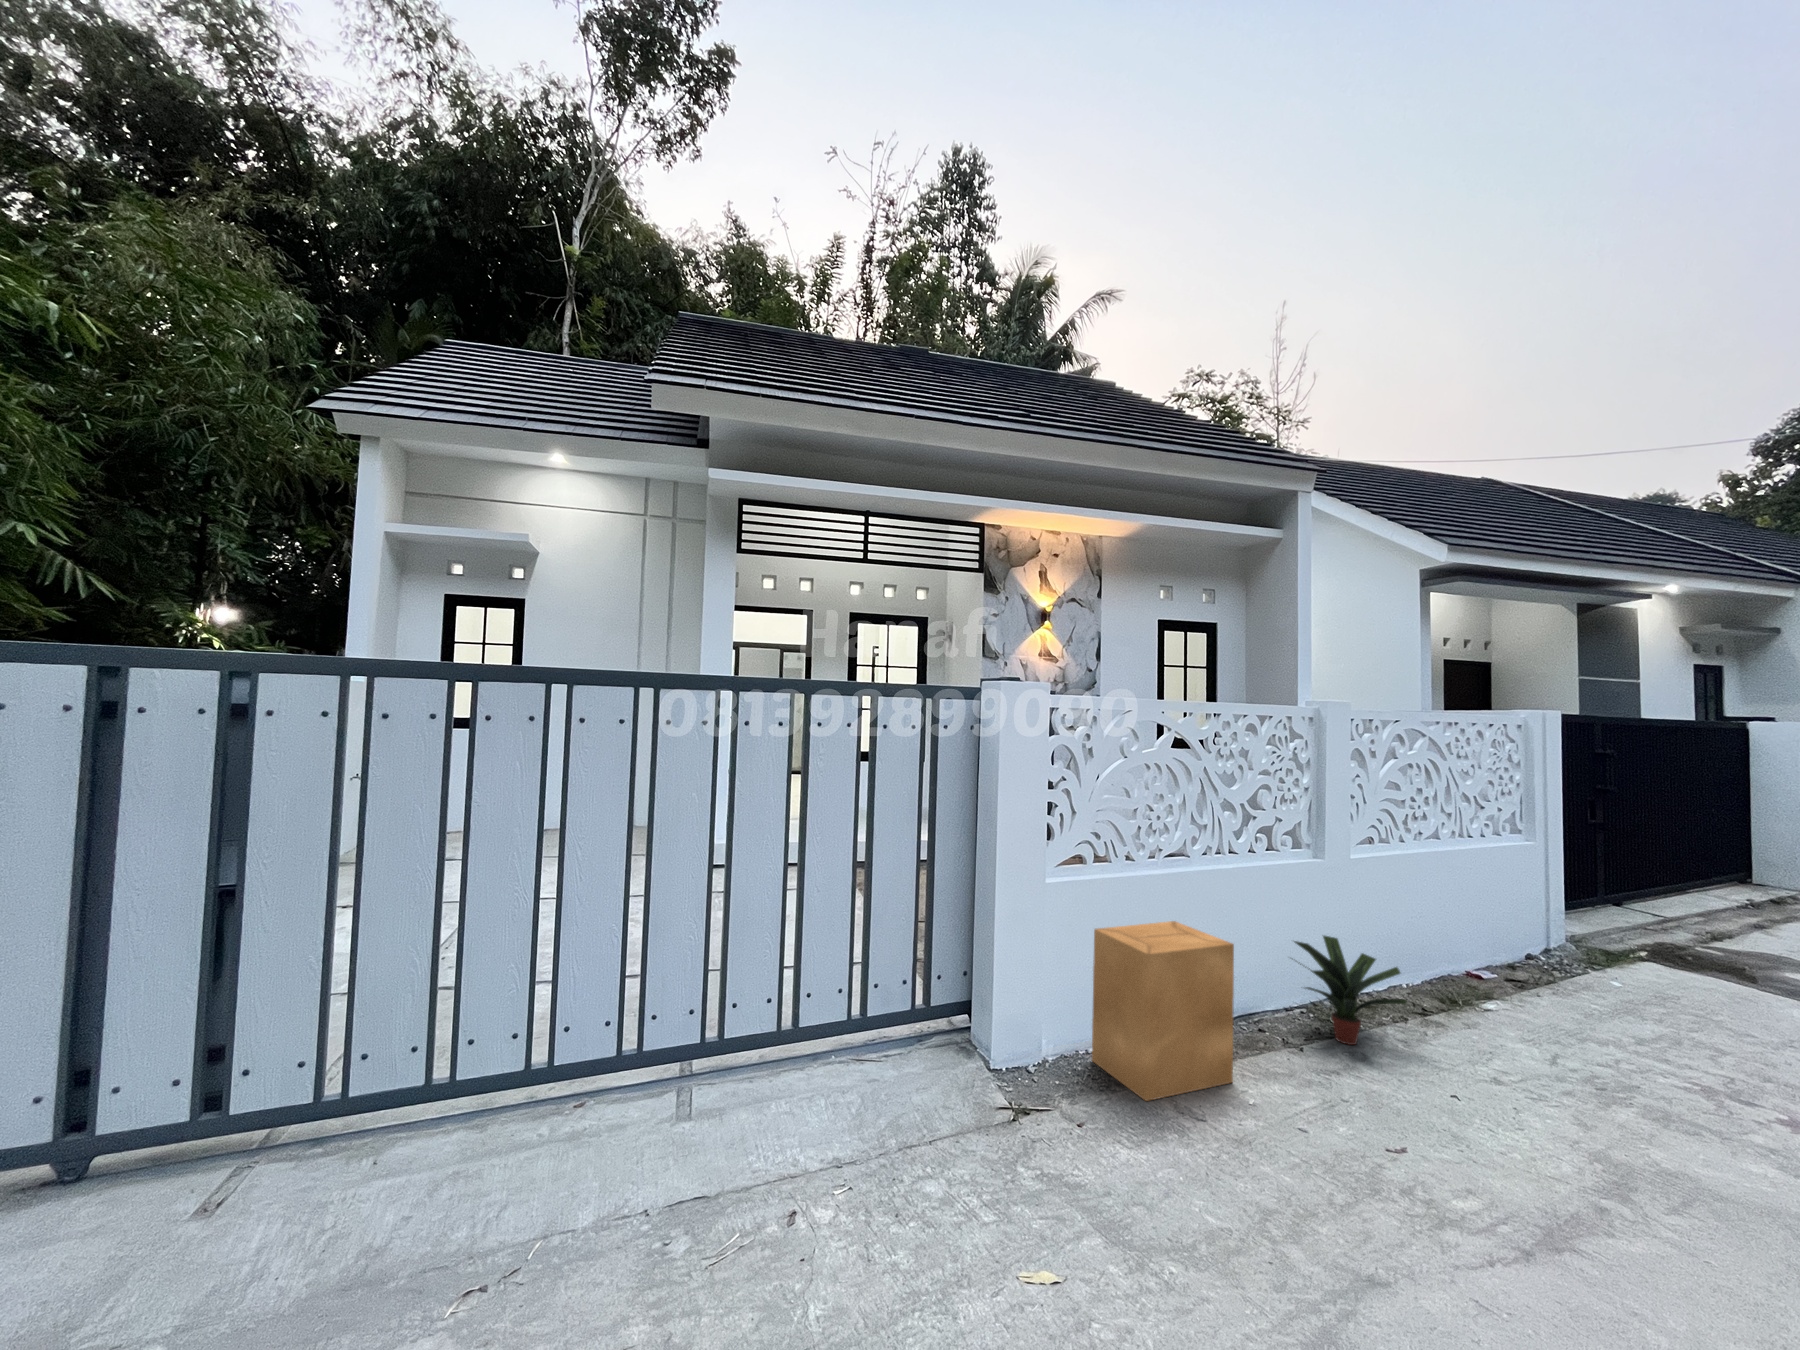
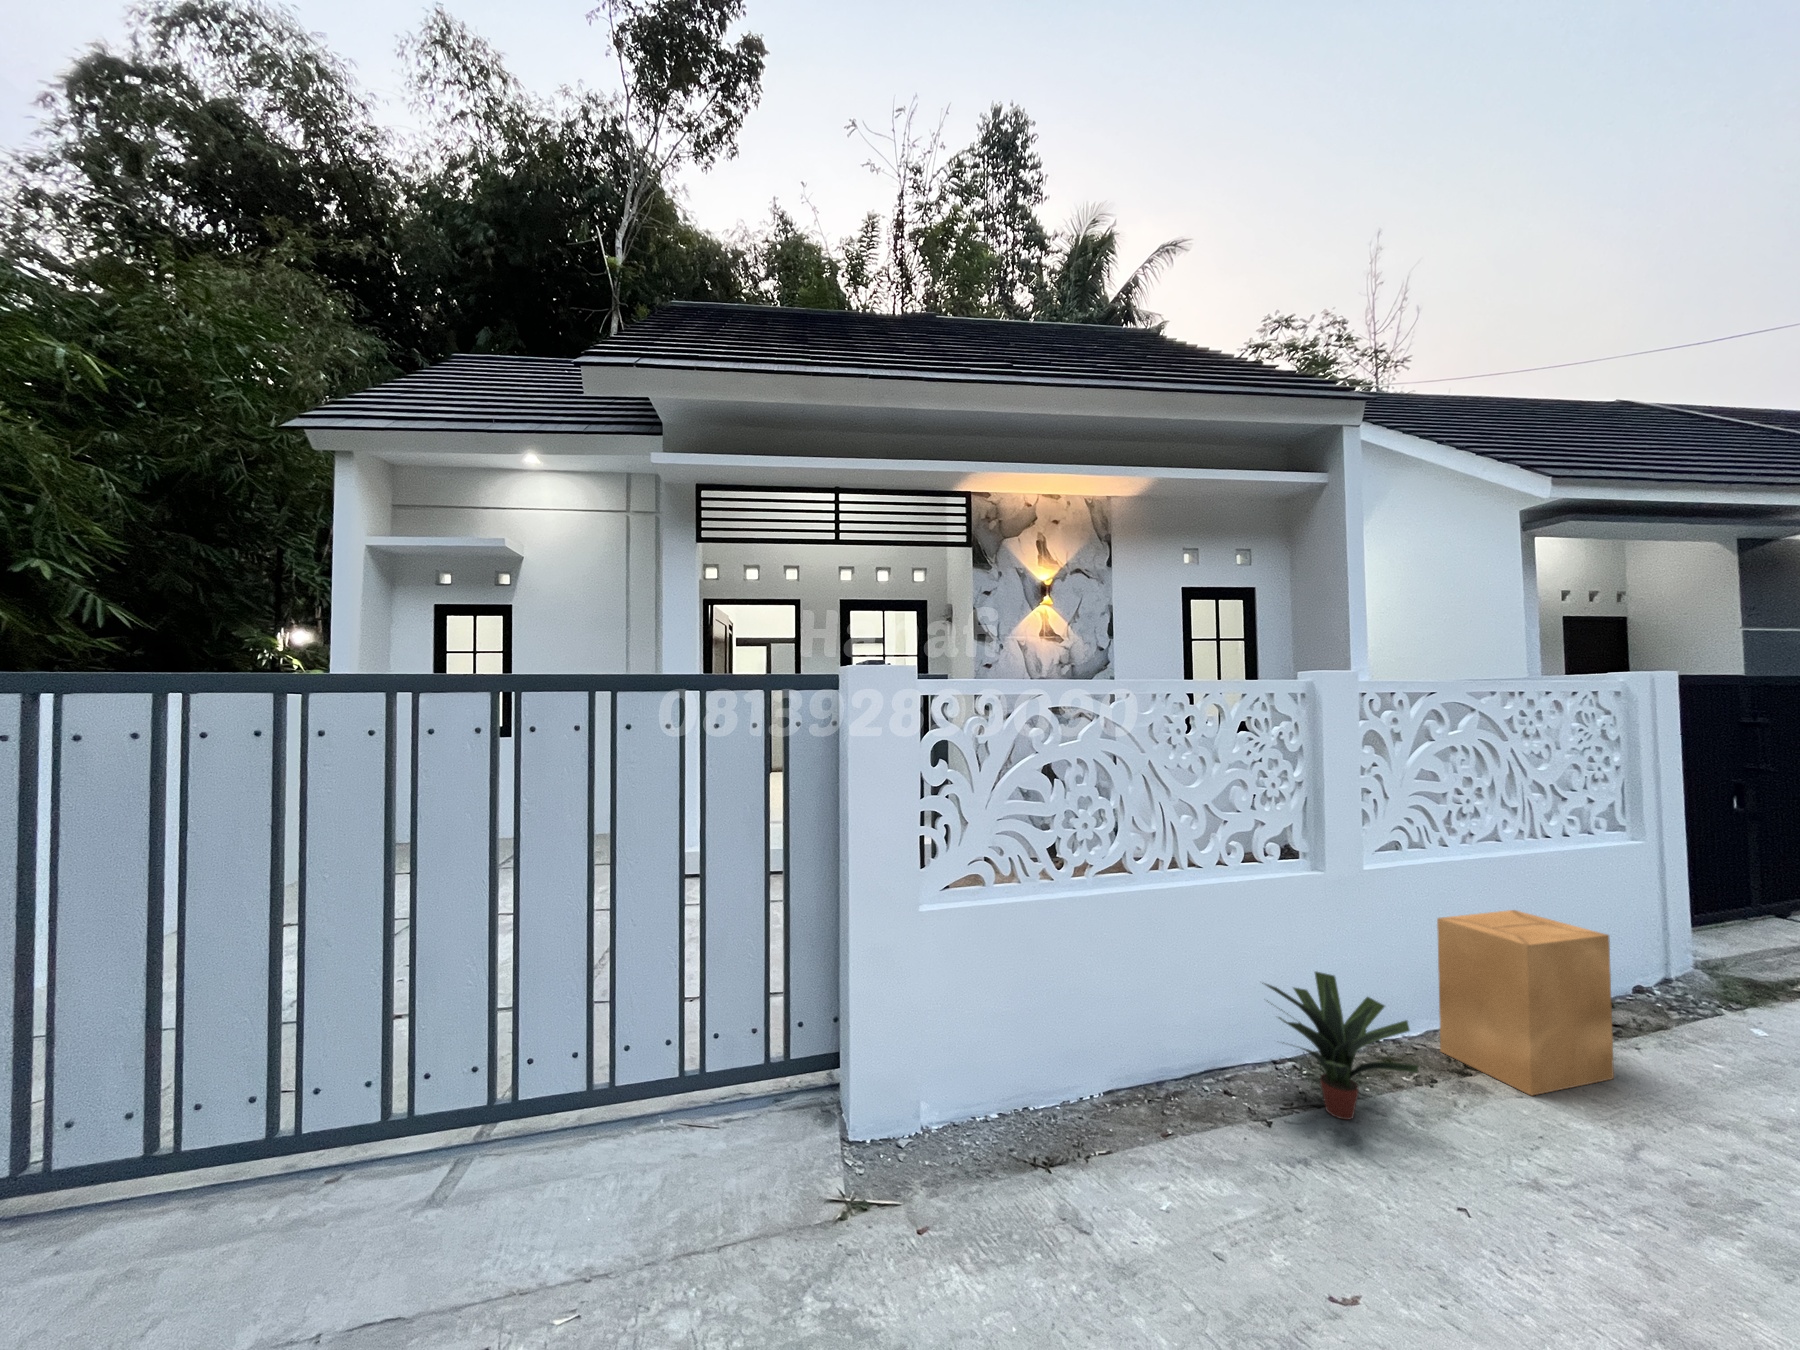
cardboard box: present [1092,921,1234,1101] -> present [1437,910,1614,1095]

